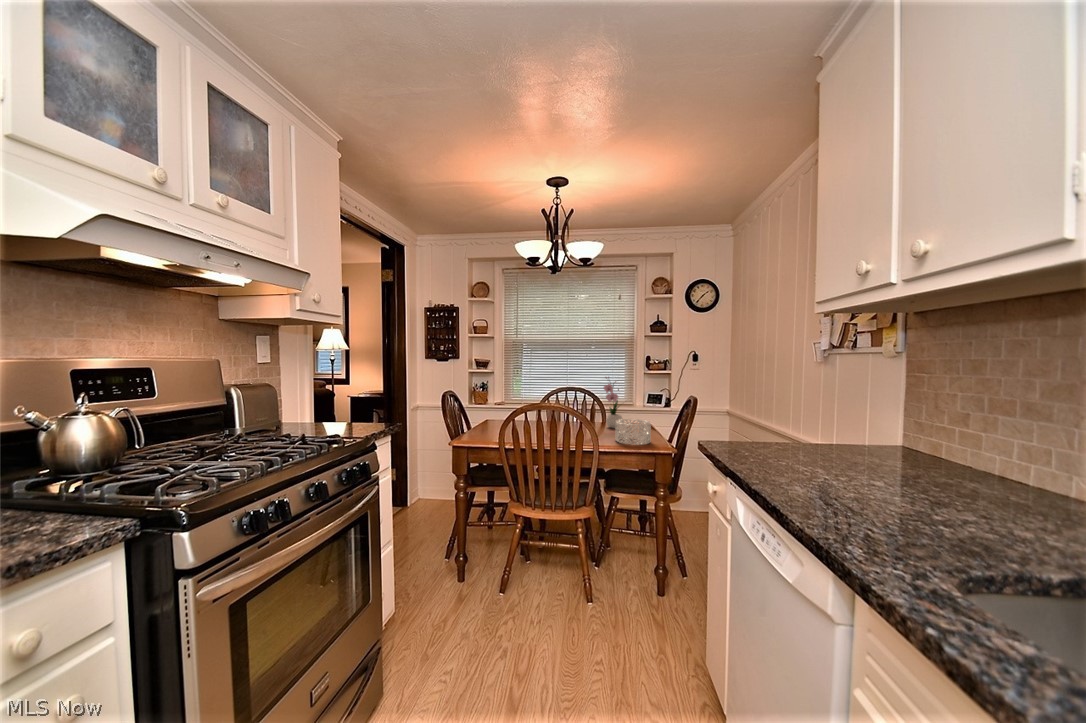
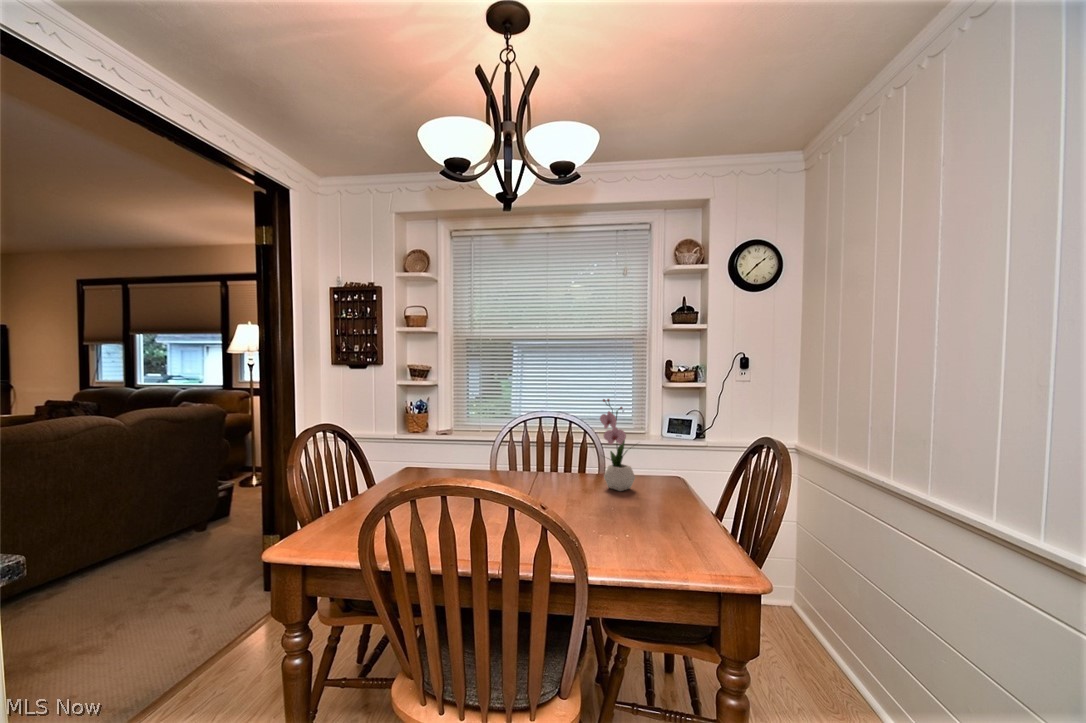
decorative bowl: present [615,419,651,445] -> none [622,486,695,552]

